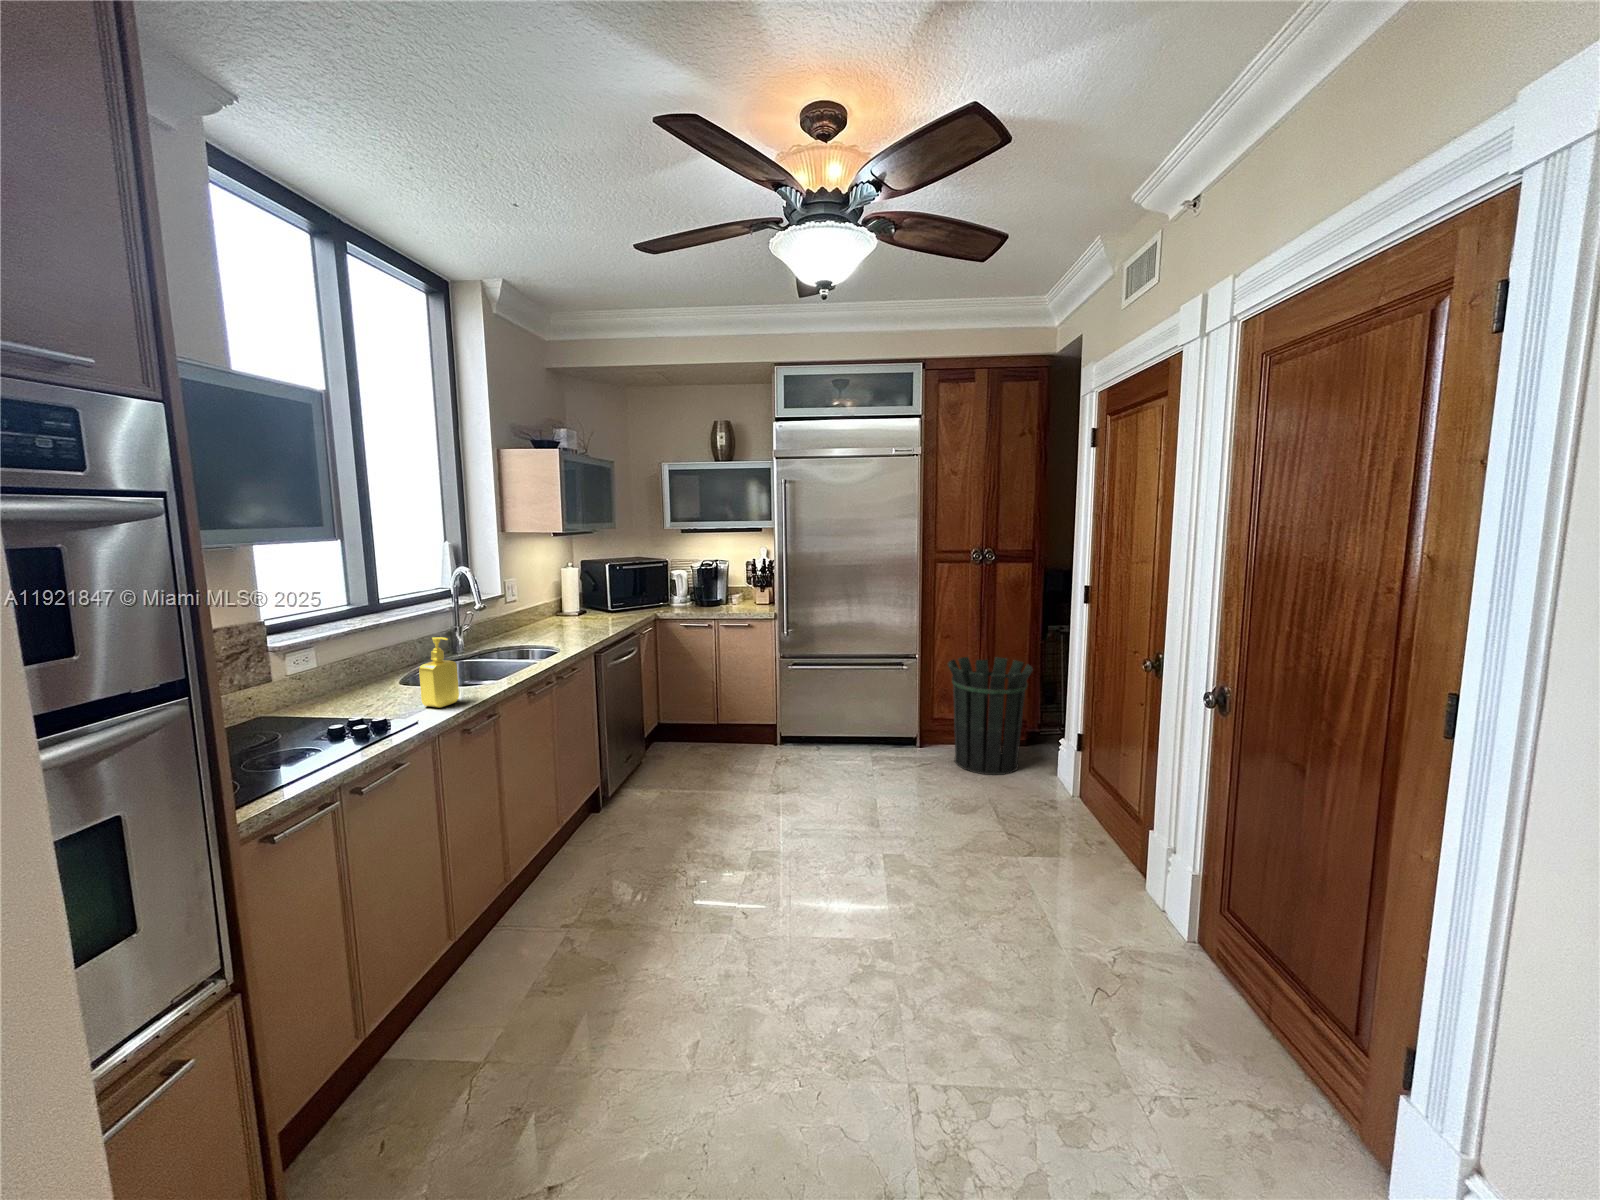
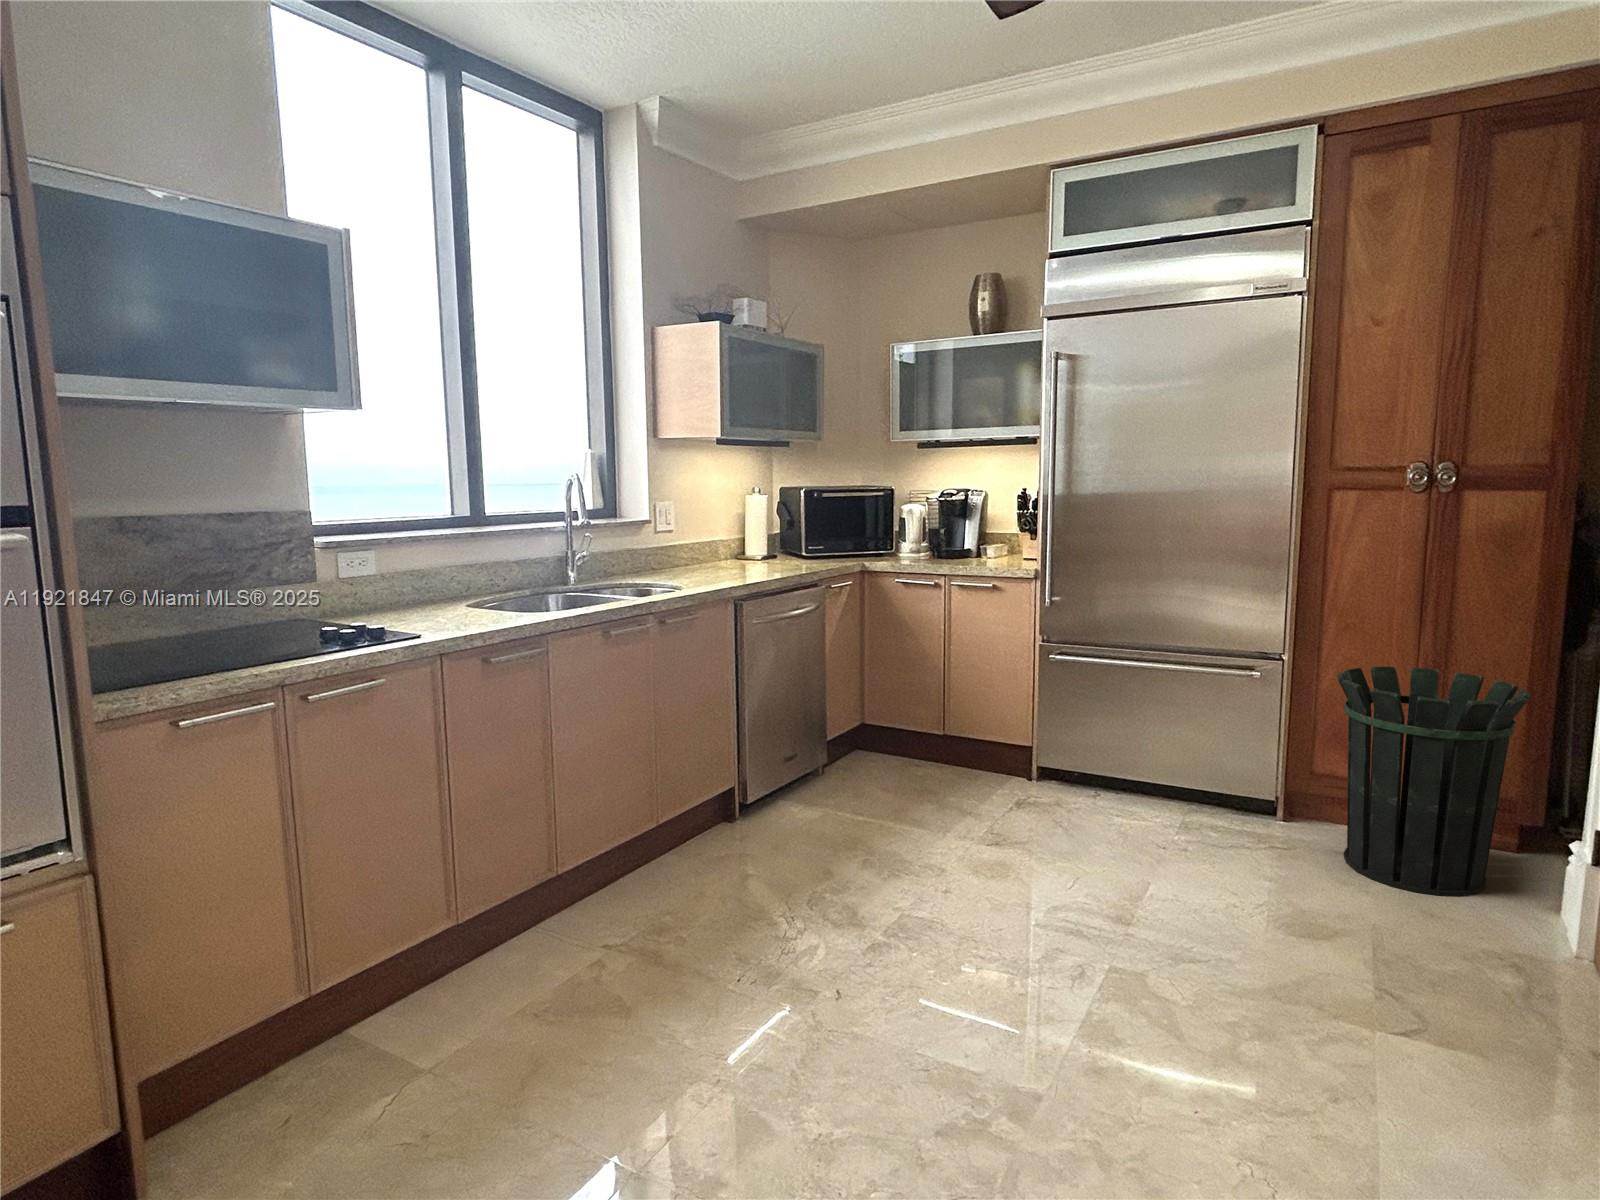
soap dispenser: present [419,637,459,708] -> none [444,541,491,628]

